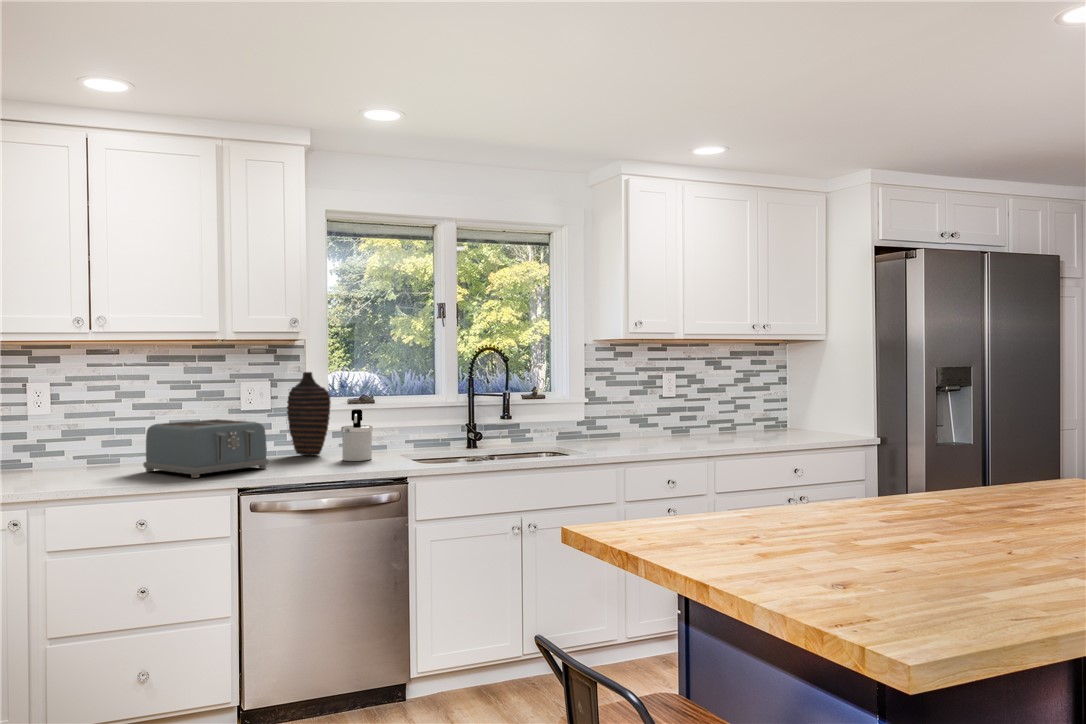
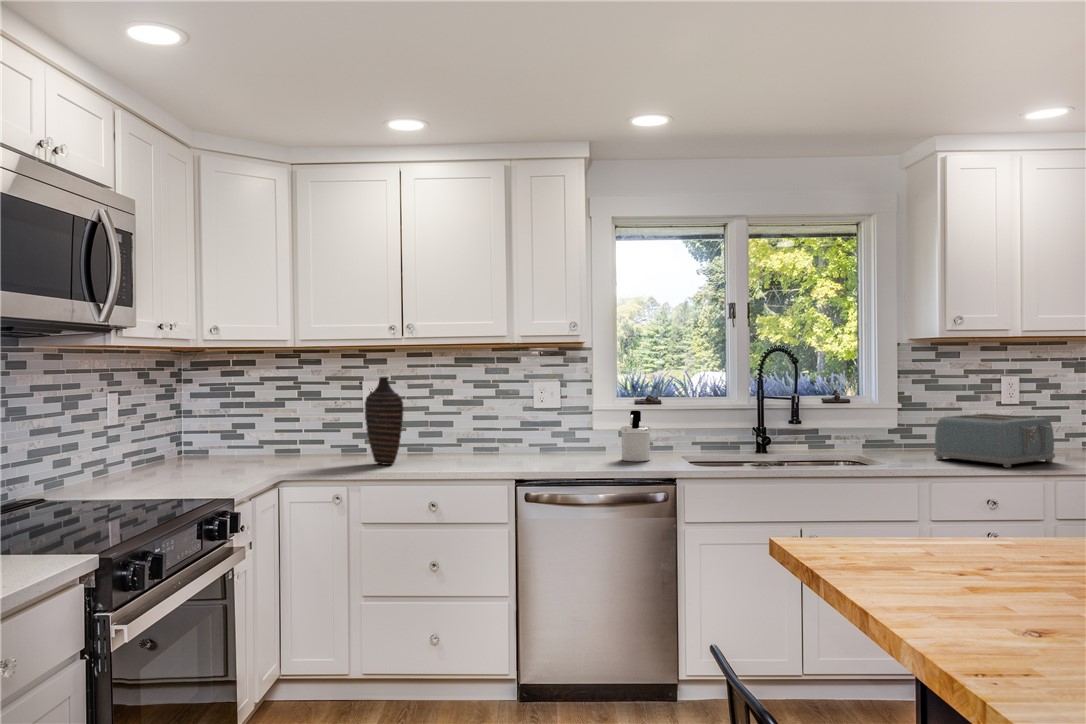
decorative vase: present [287,372,331,456] -> present [365,377,403,465]
toaster: present [143,419,269,478] -> present [934,414,1055,467]

